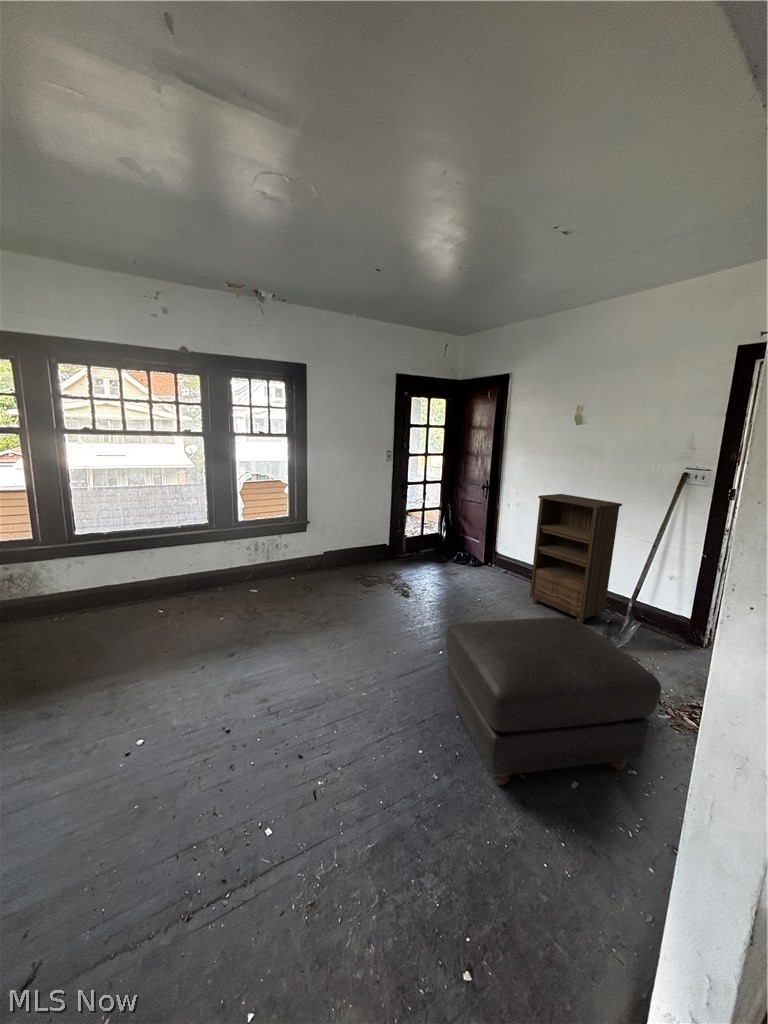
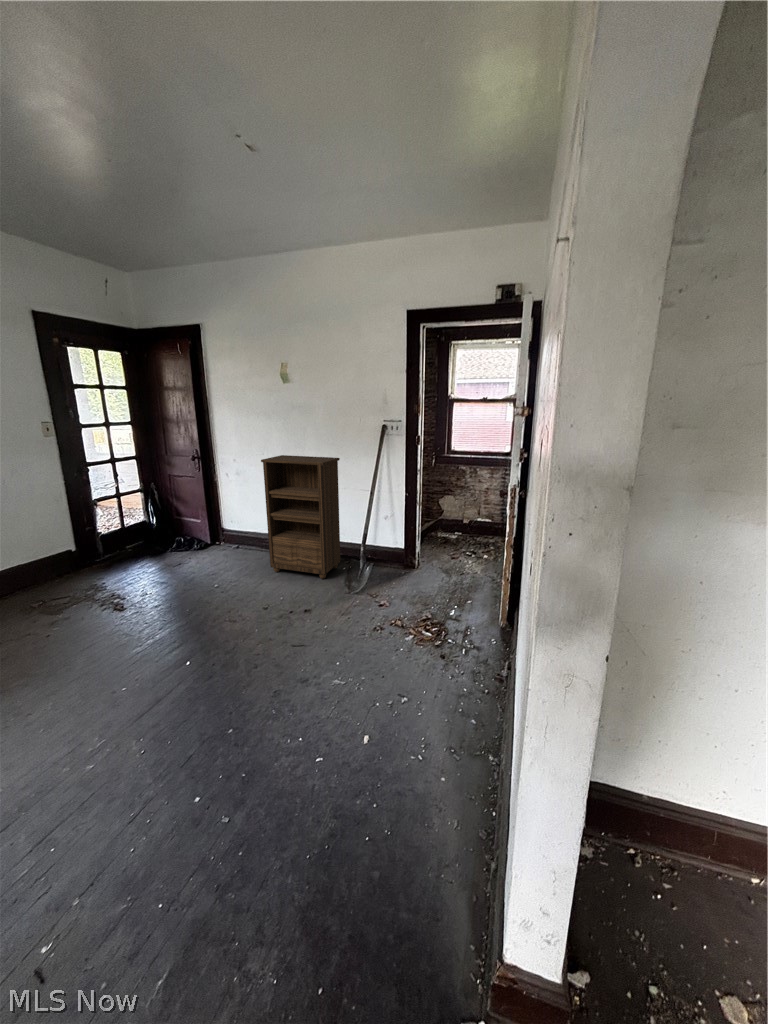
ottoman: present [446,618,661,785] -> none [198,578,415,779]

